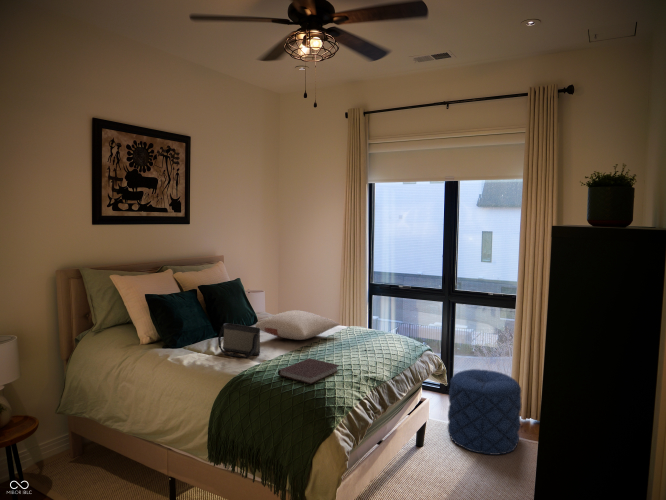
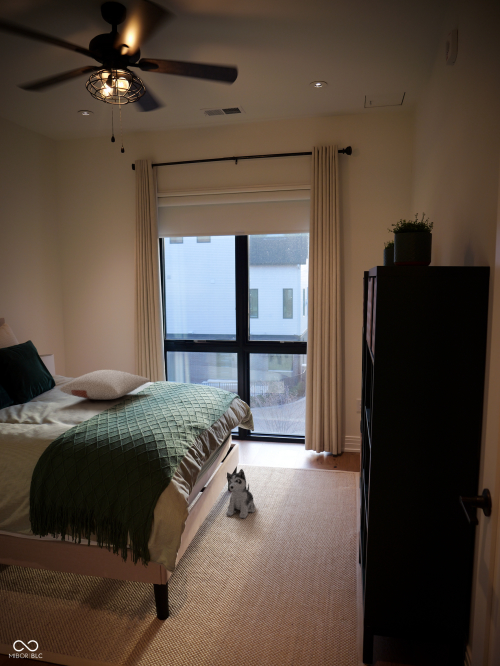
handbag: present [218,323,260,358] -> none [21,388,72,423]
notebook: present [278,358,339,384] -> none [102,415,164,439]
pouf: present [448,369,522,455] -> none [255,412,318,486]
plush toy: none [408,427,440,481] -> present [226,469,255,518]

